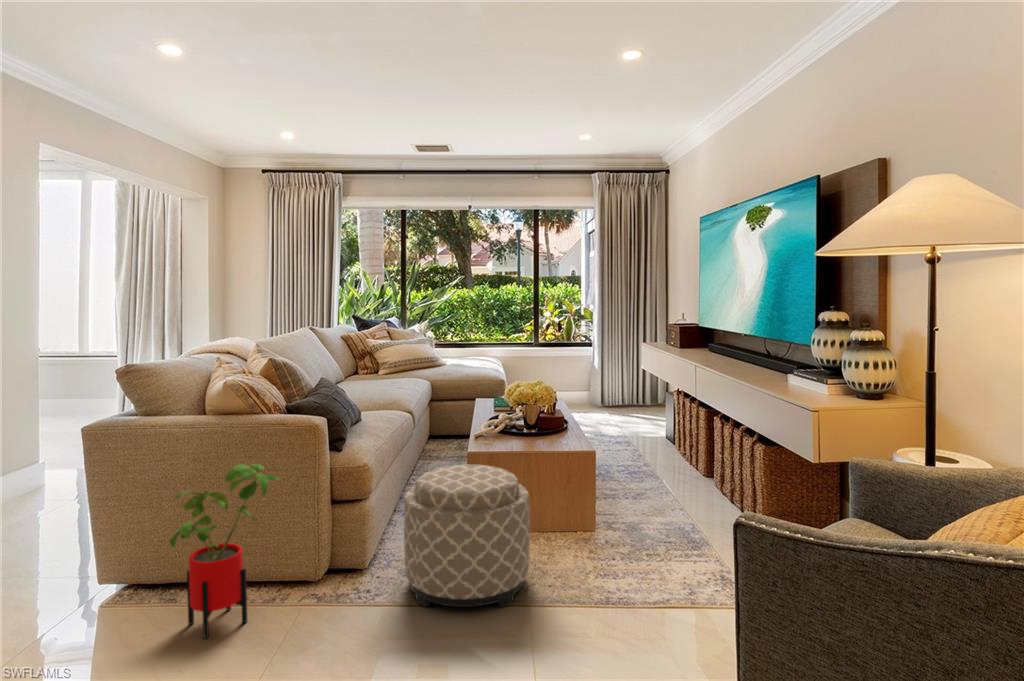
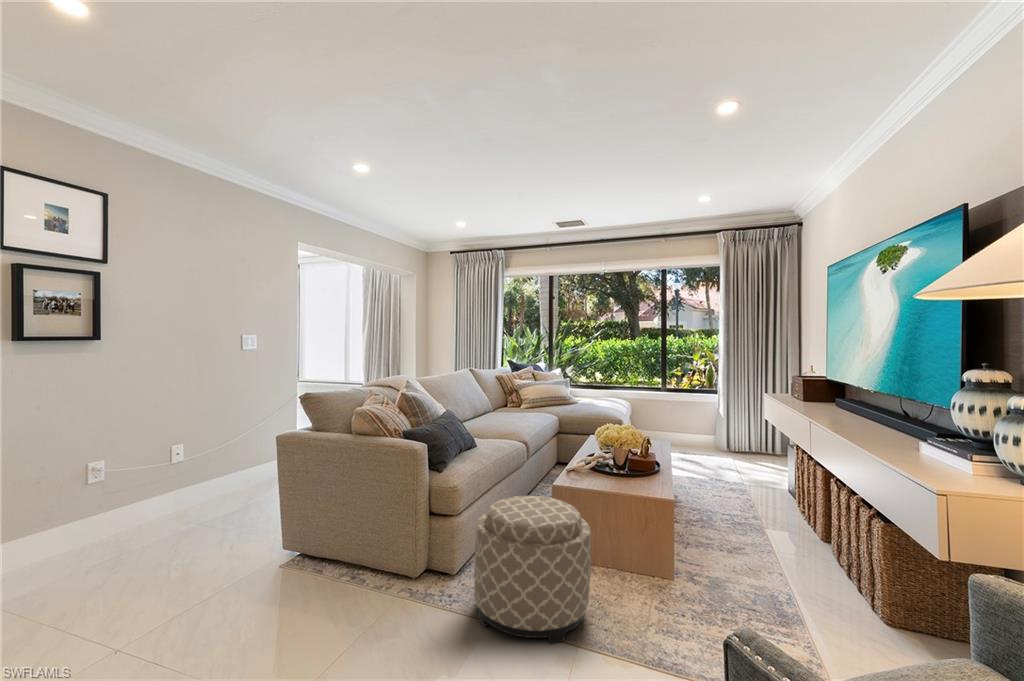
house plant: present [170,464,280,639] -> none [289,473,380,613]

